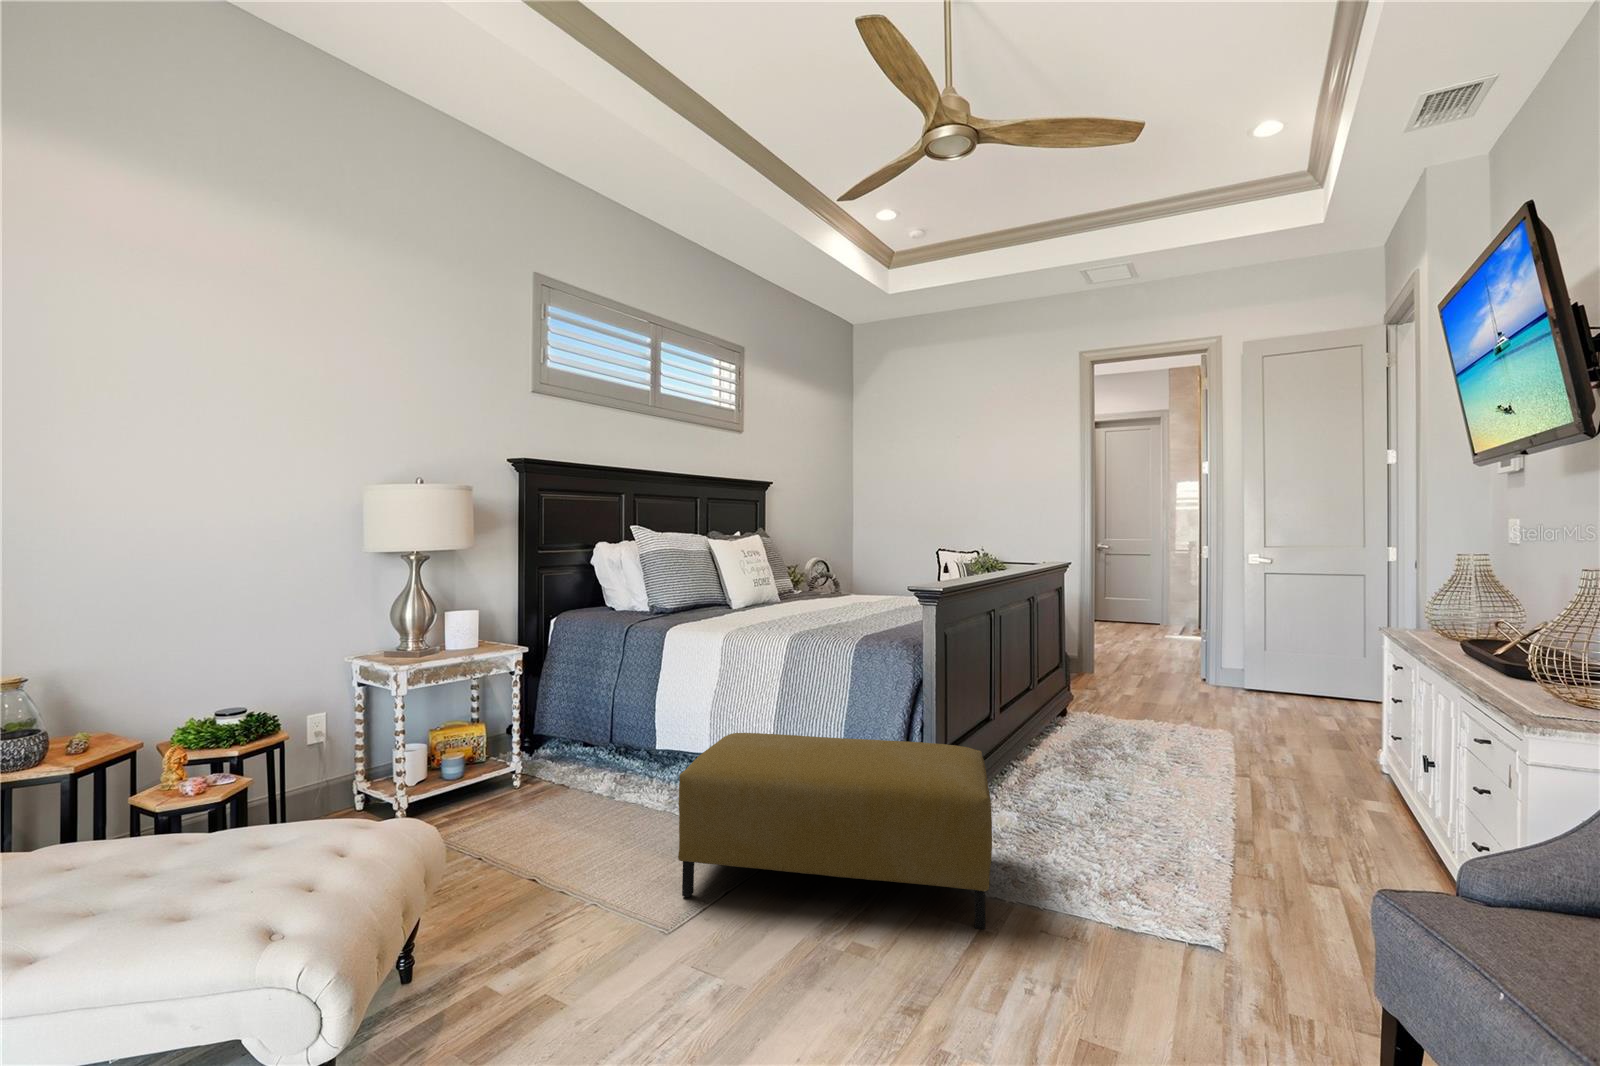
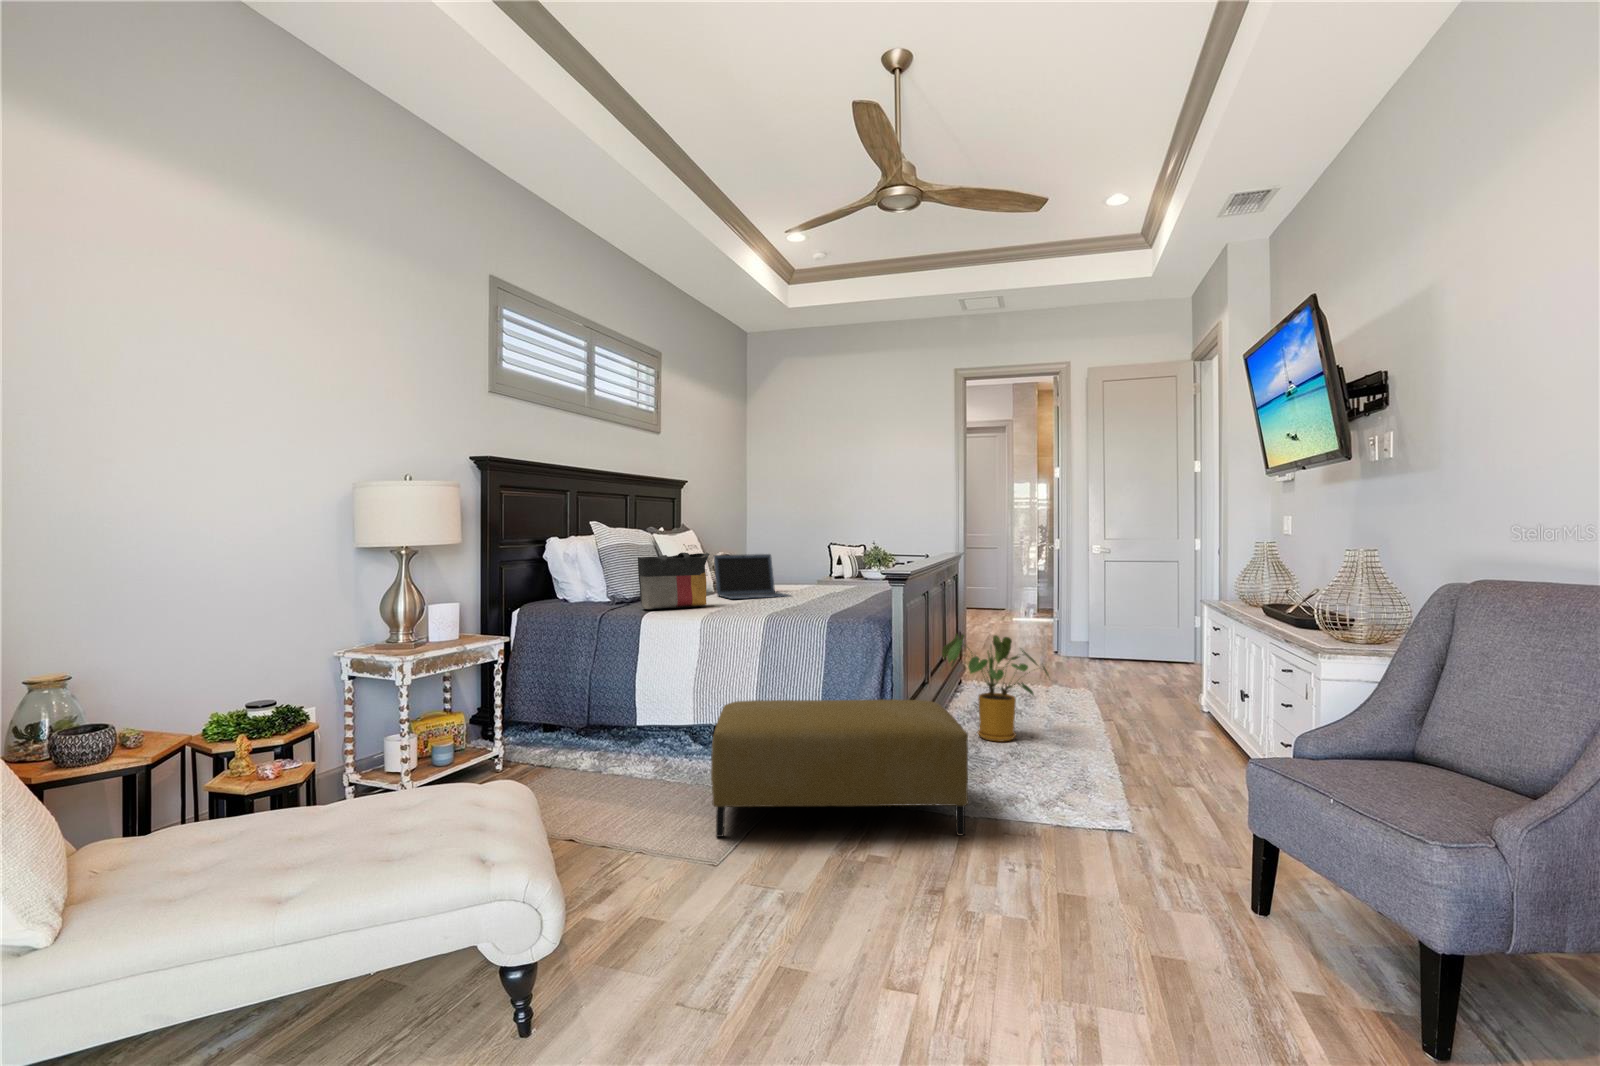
tote bag: none [668,560,748,621] -> present [638,552,710,609]
laptop: none [771,562,852,611] -> present [714,554,791,599]
house plant: none [1021,659,1154,795] -> present [942,634,1049,742]

